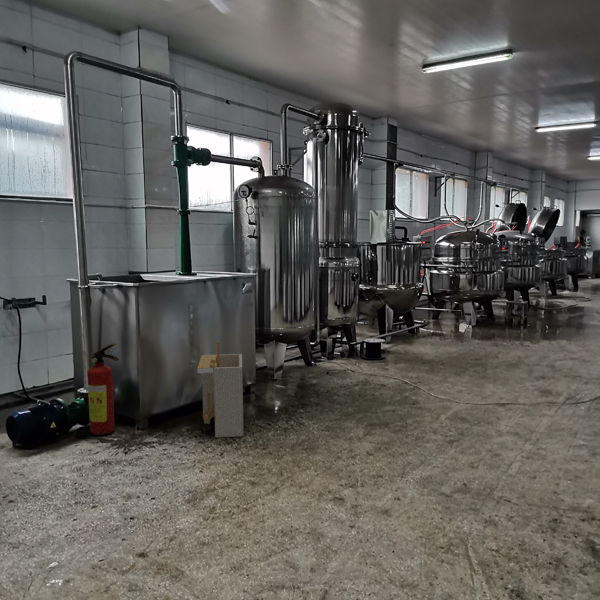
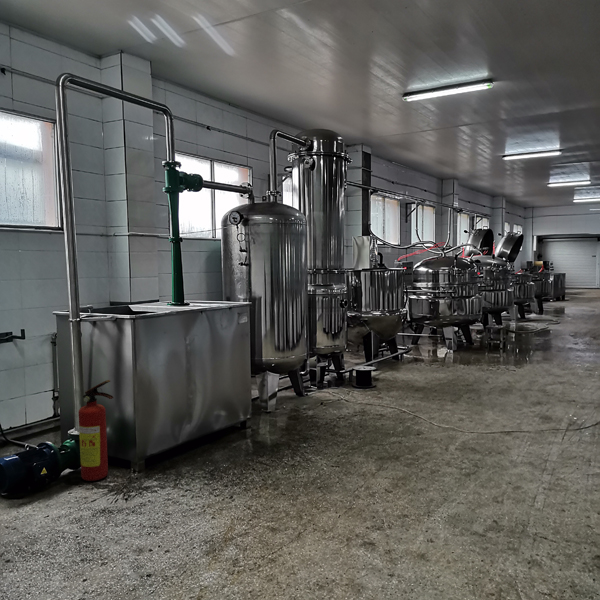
storage bin: present [198,341,243,437] -> none [200,374,250,479]

